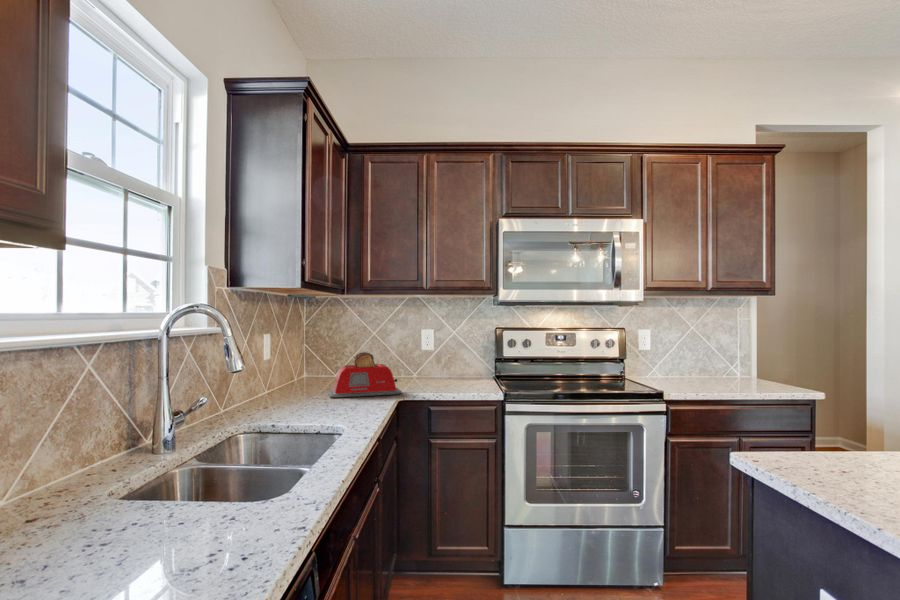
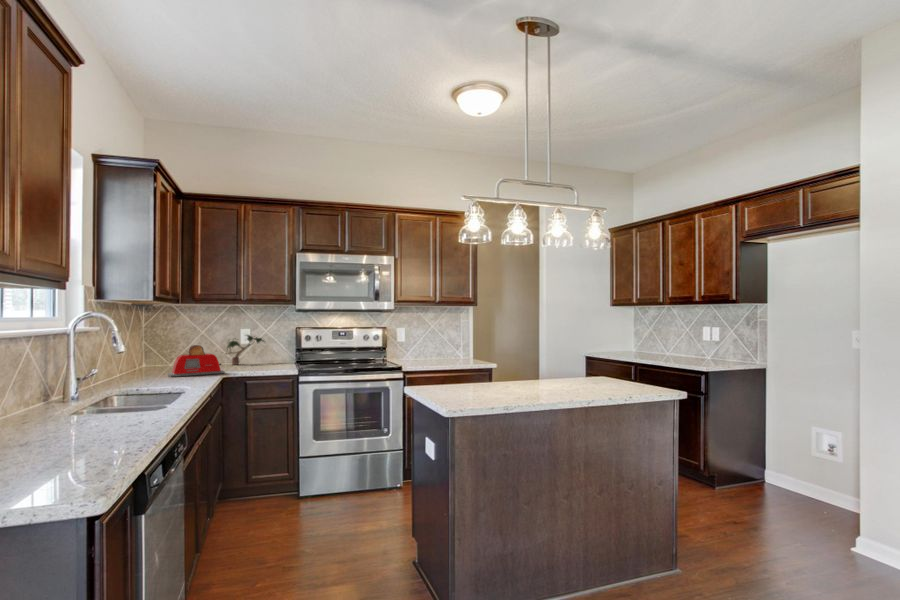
potted plant: none [398,331,459,377] -> present [226,335,264,365]

